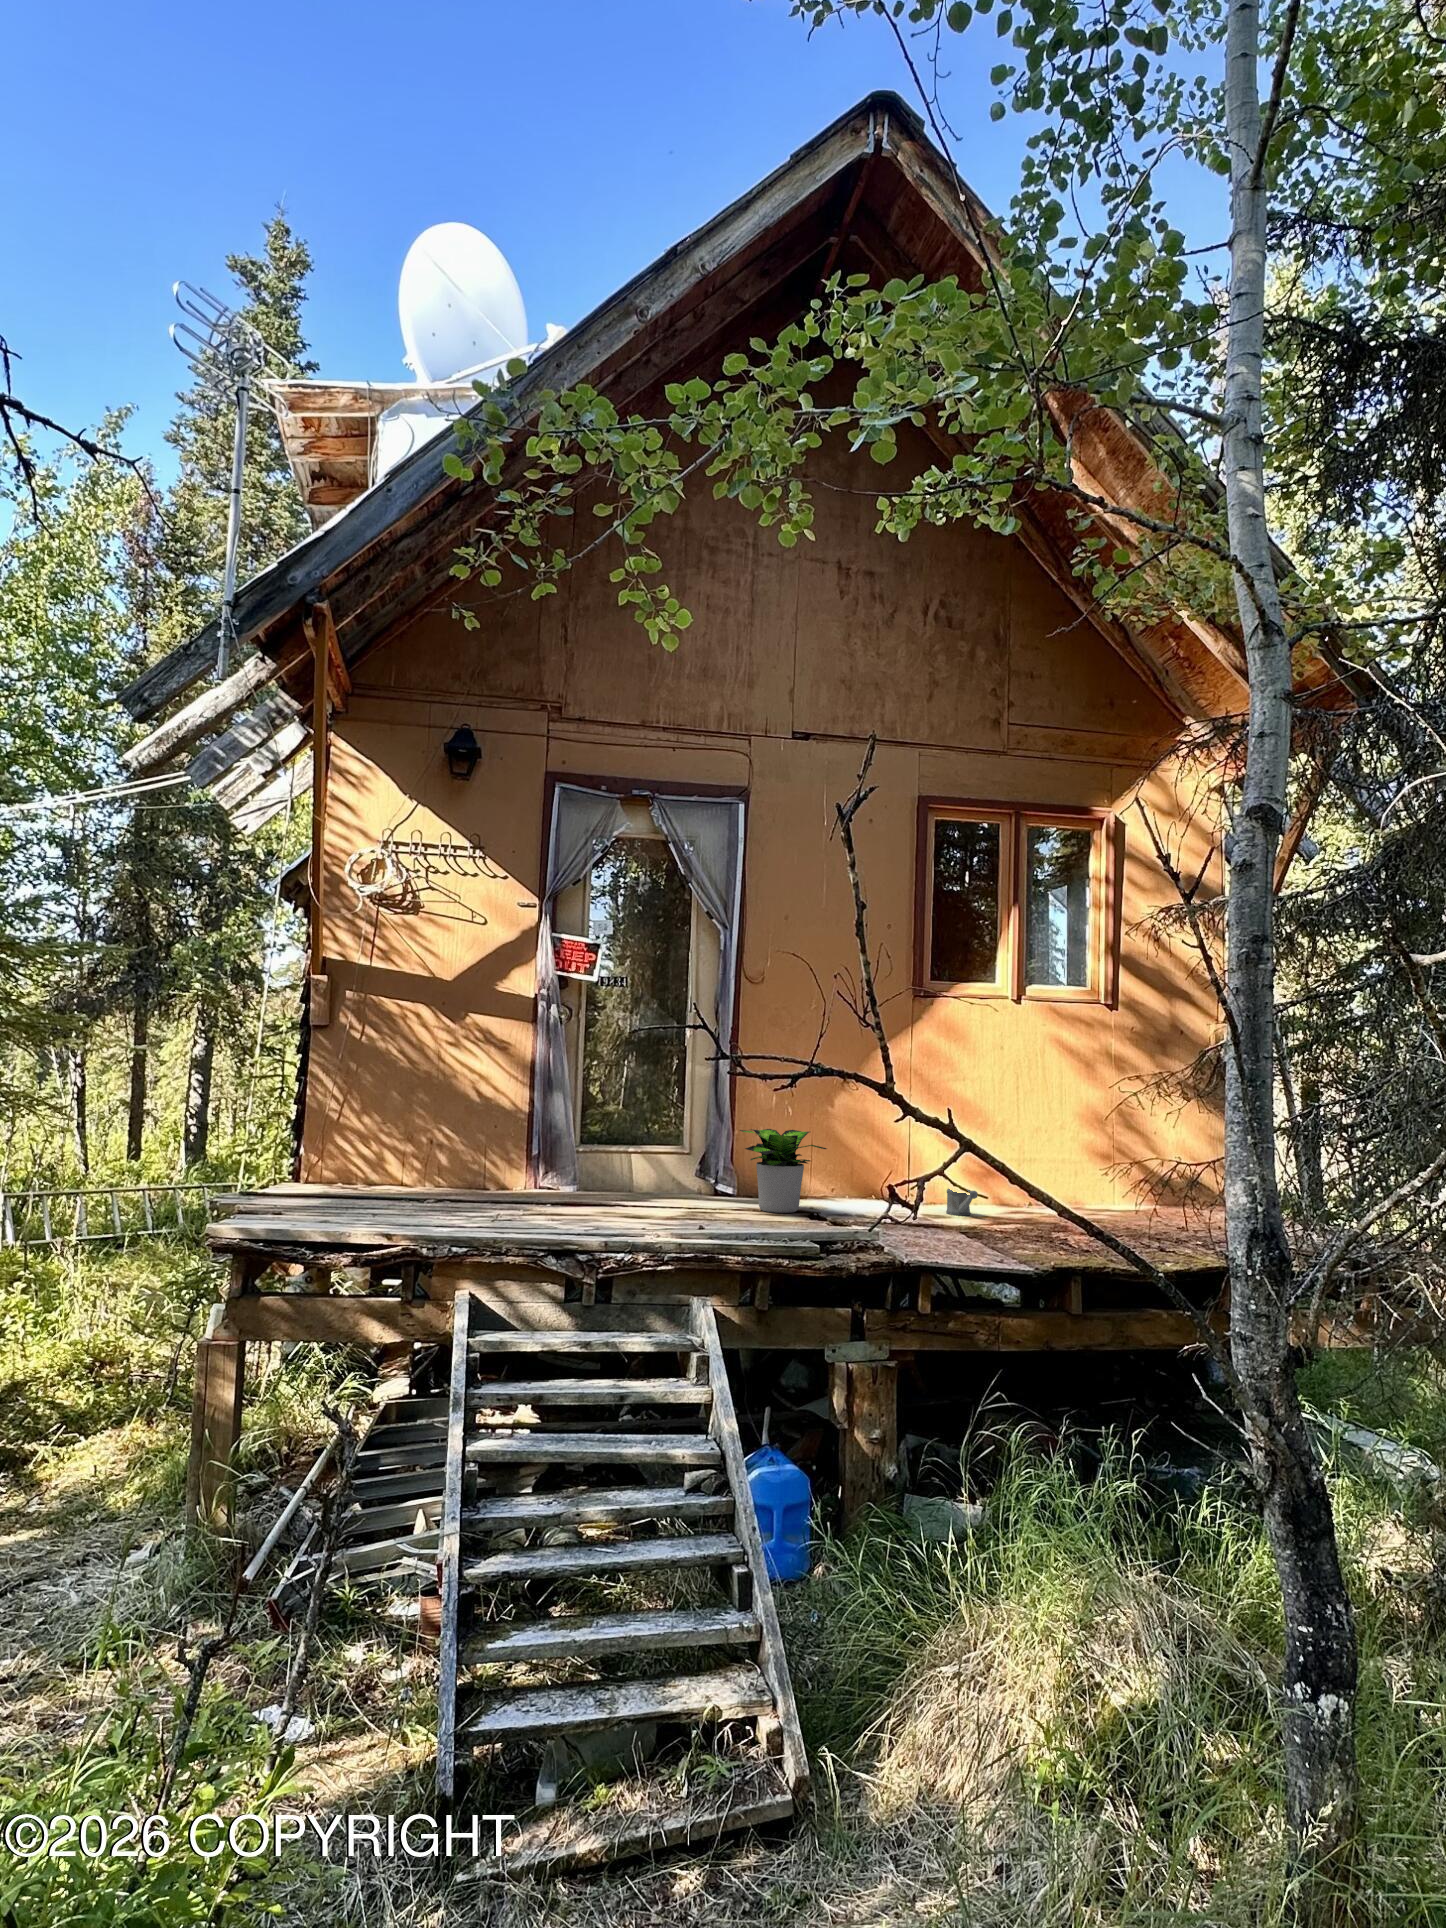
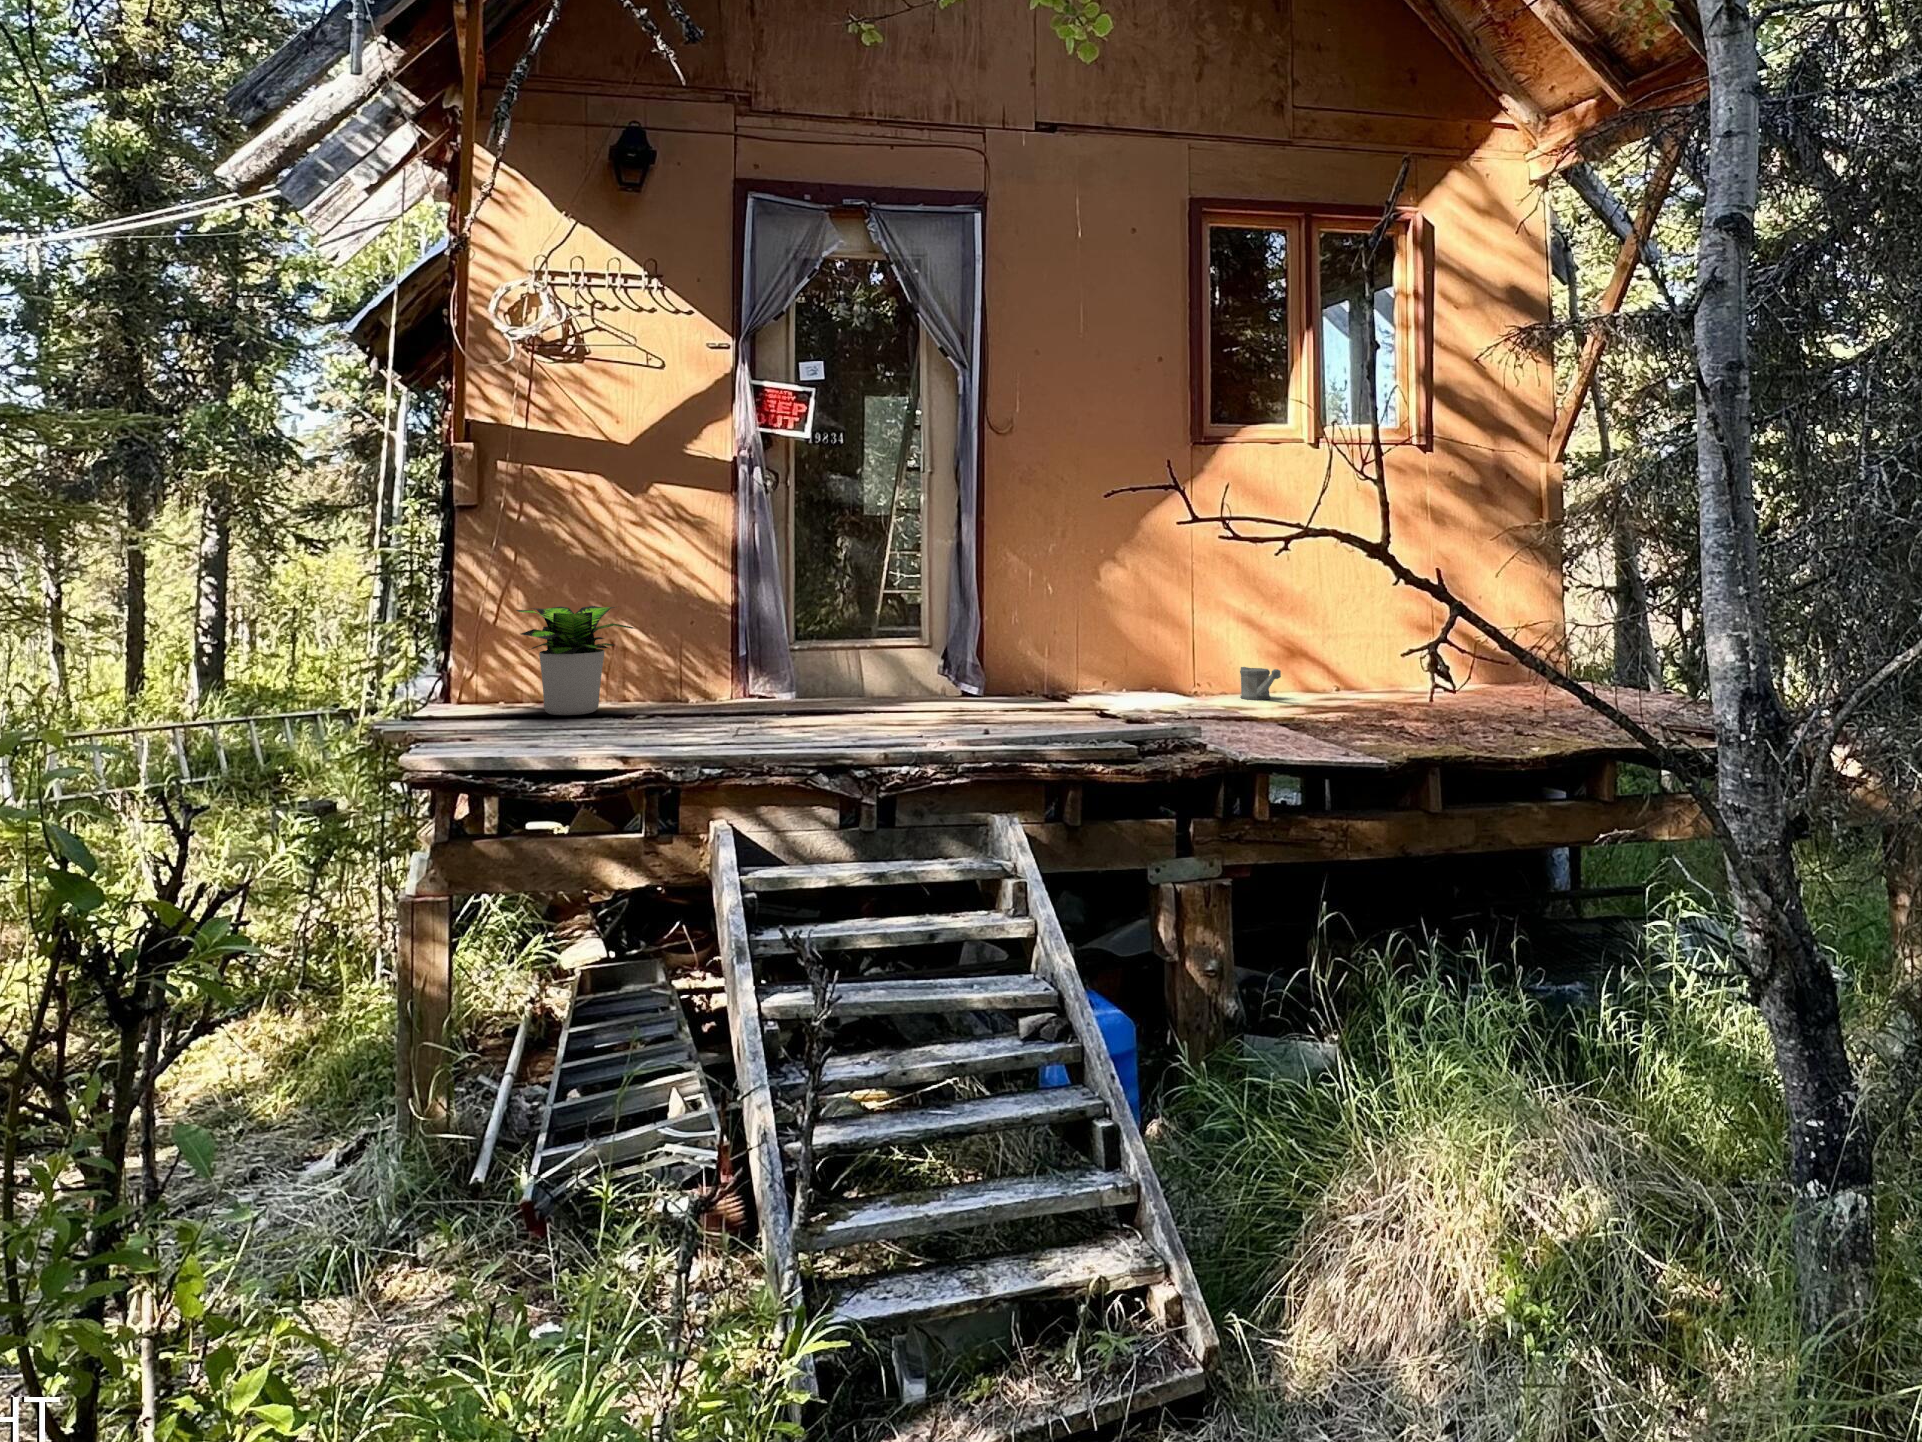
potted plant: present [740,1129,827,1213] -> present [516,606,633,715]

